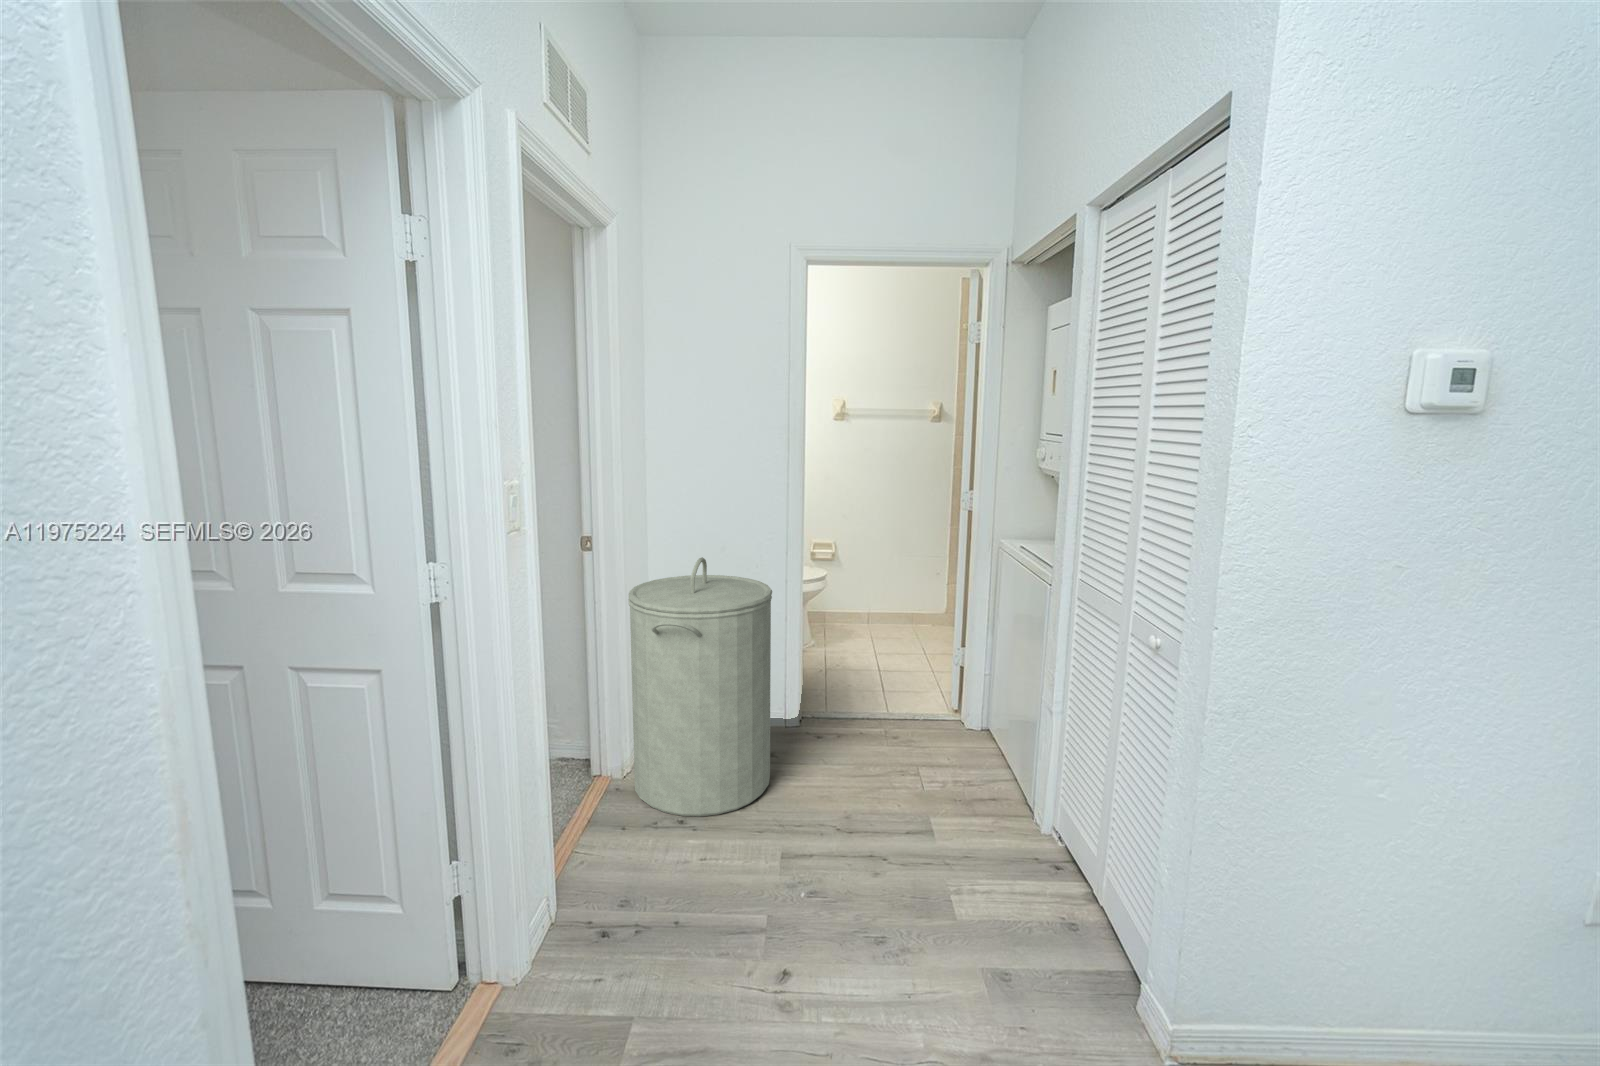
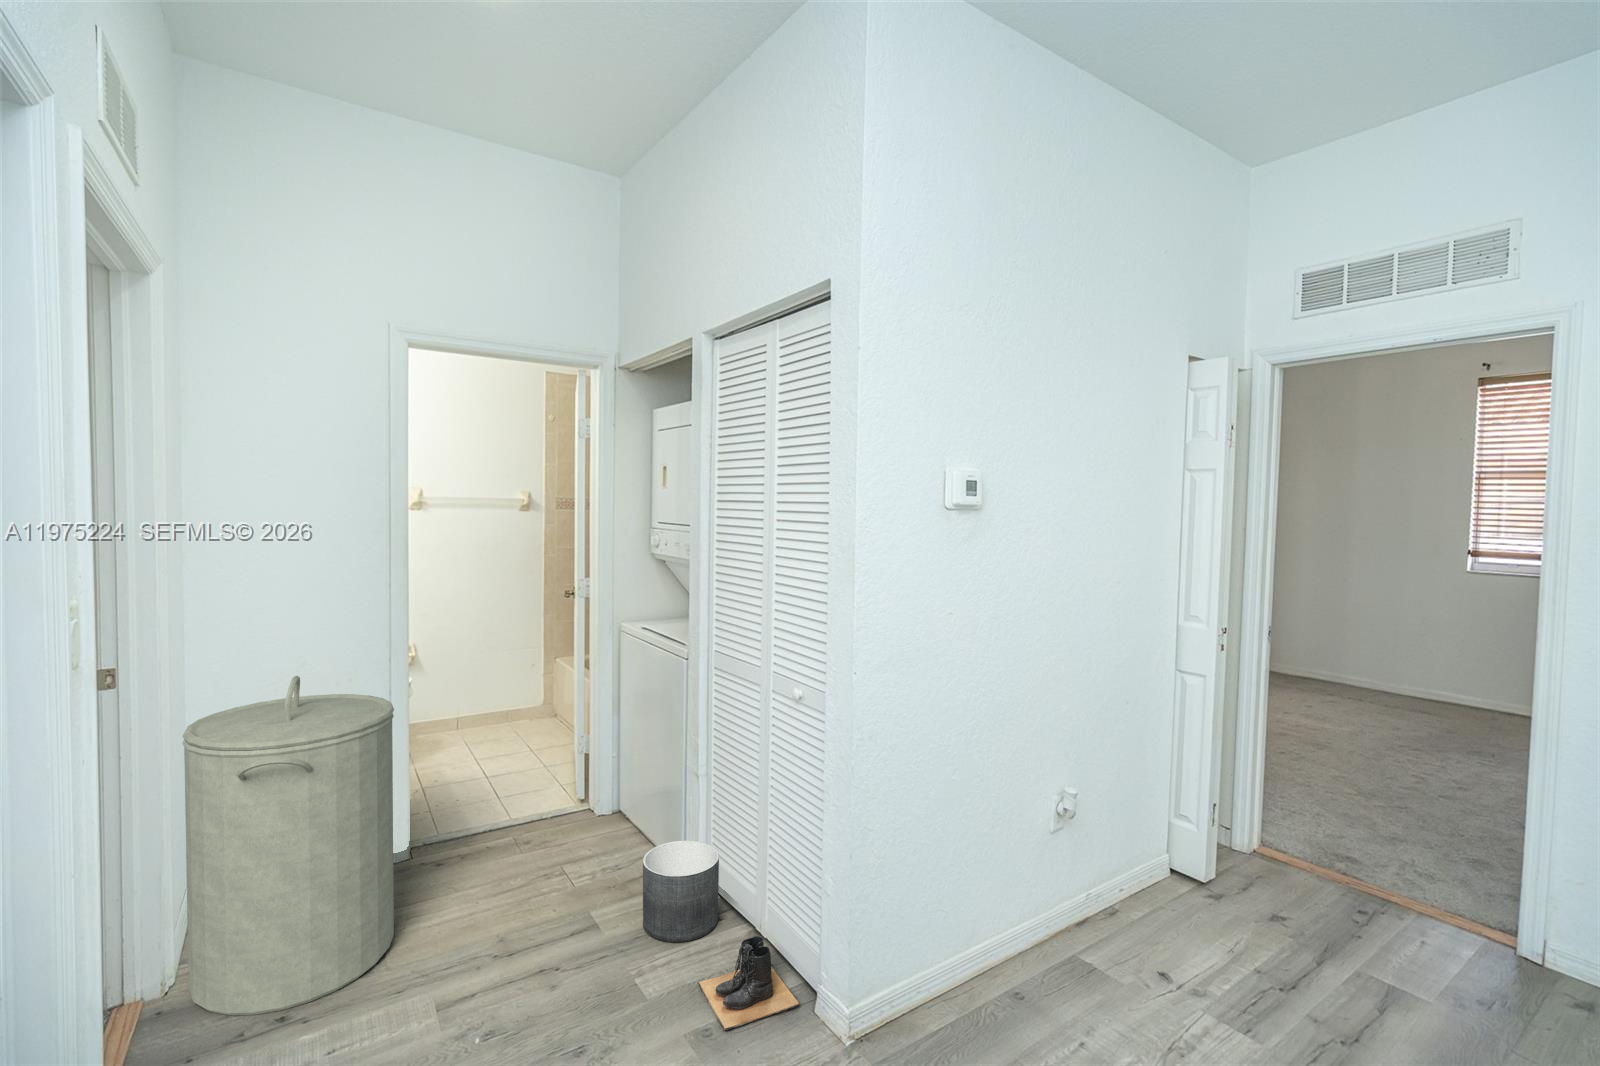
planter: none [975,773,1061,879] -> present [643,841,719,942]
boots: none [1011,900,1118,993] -> present [698,936,799,1031]

